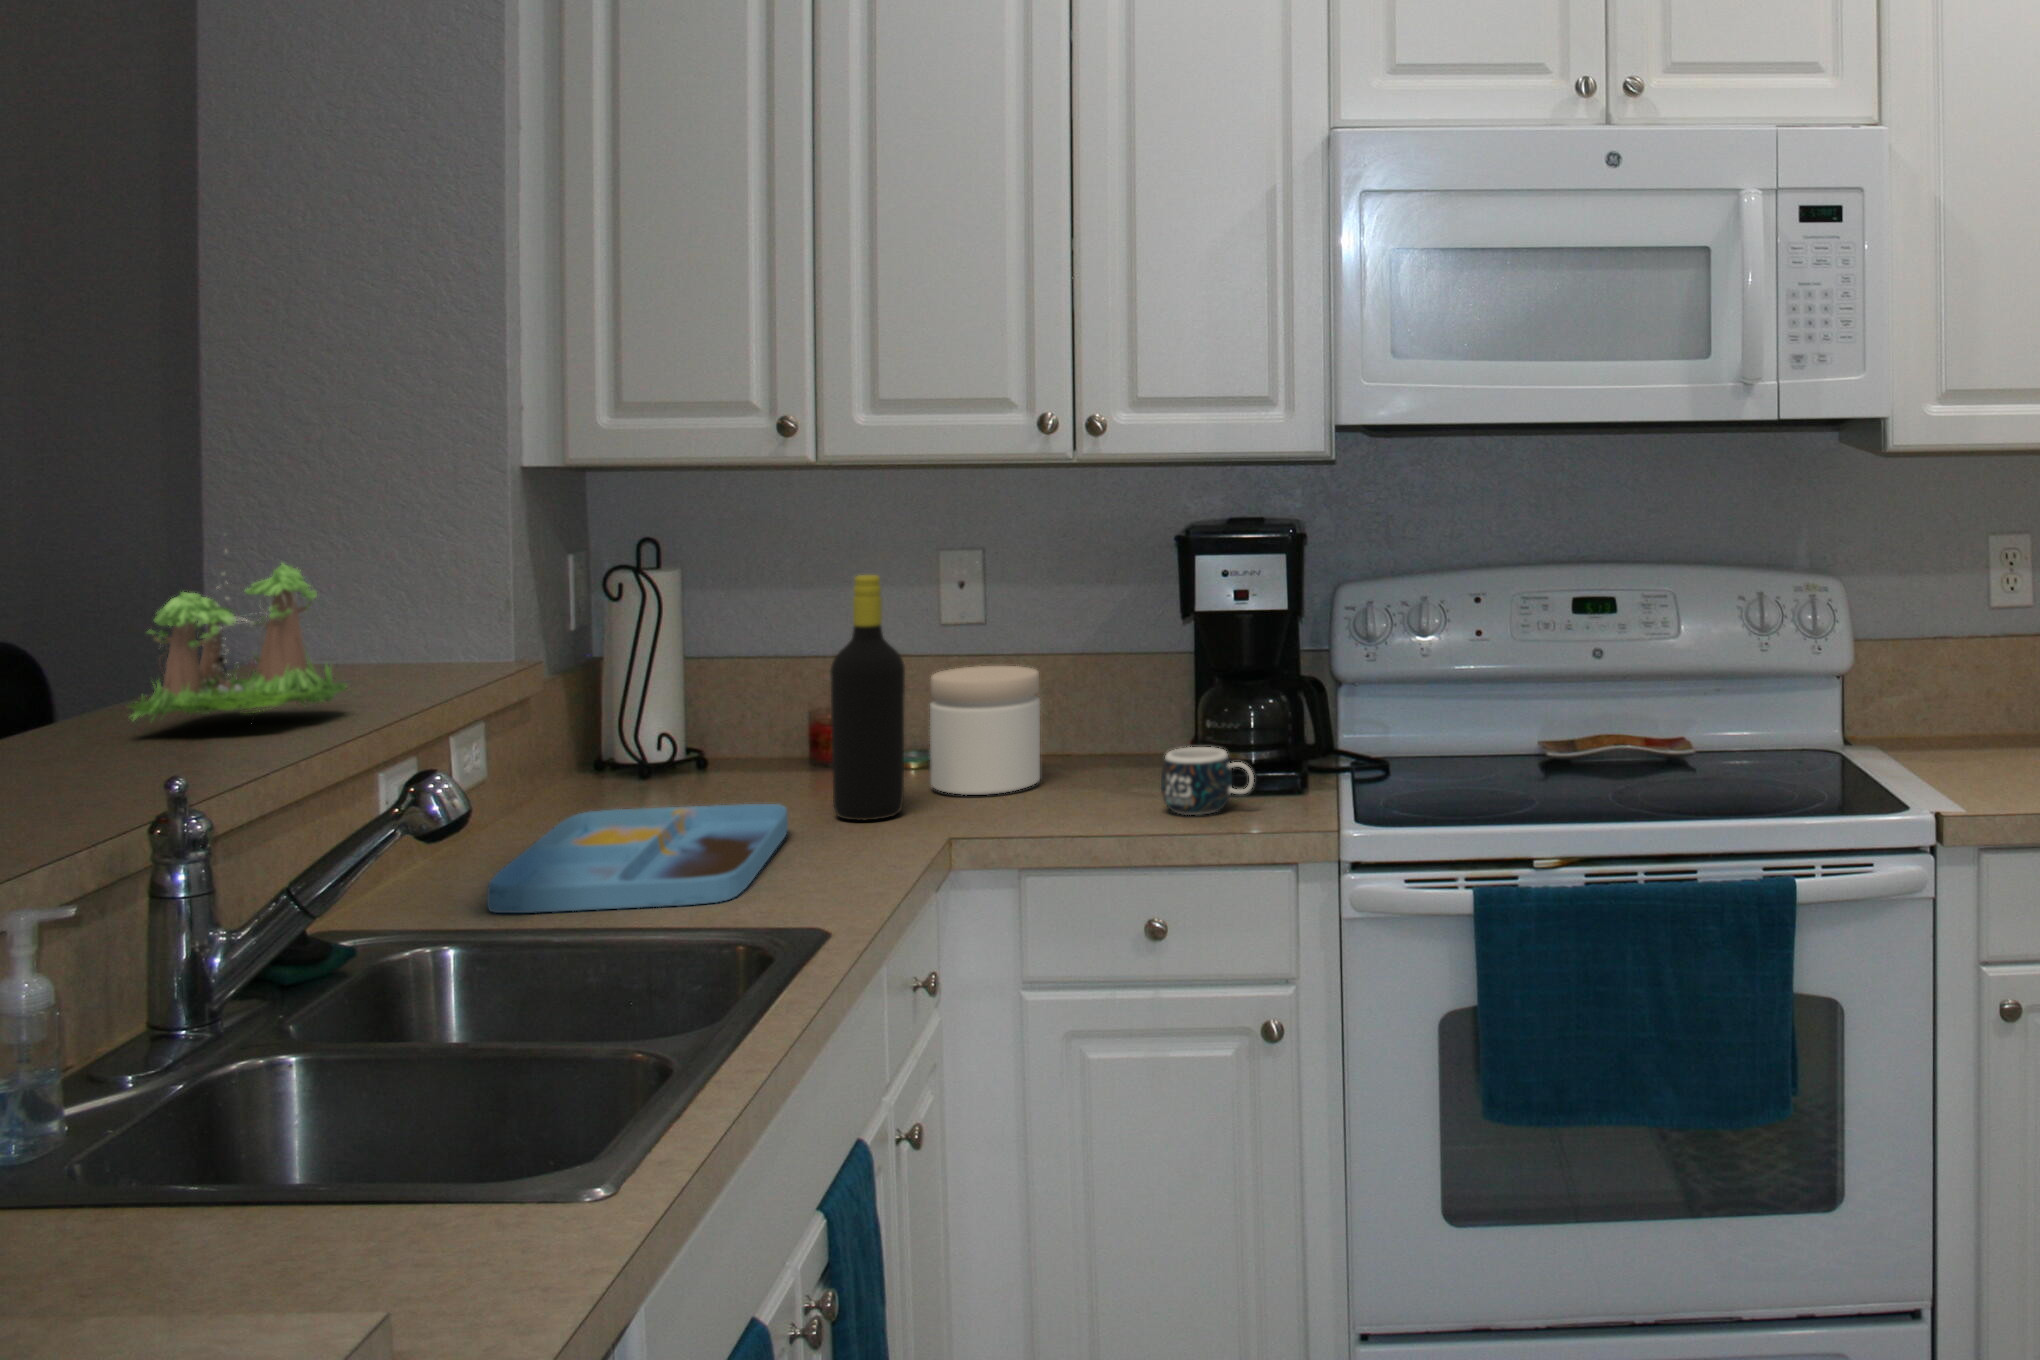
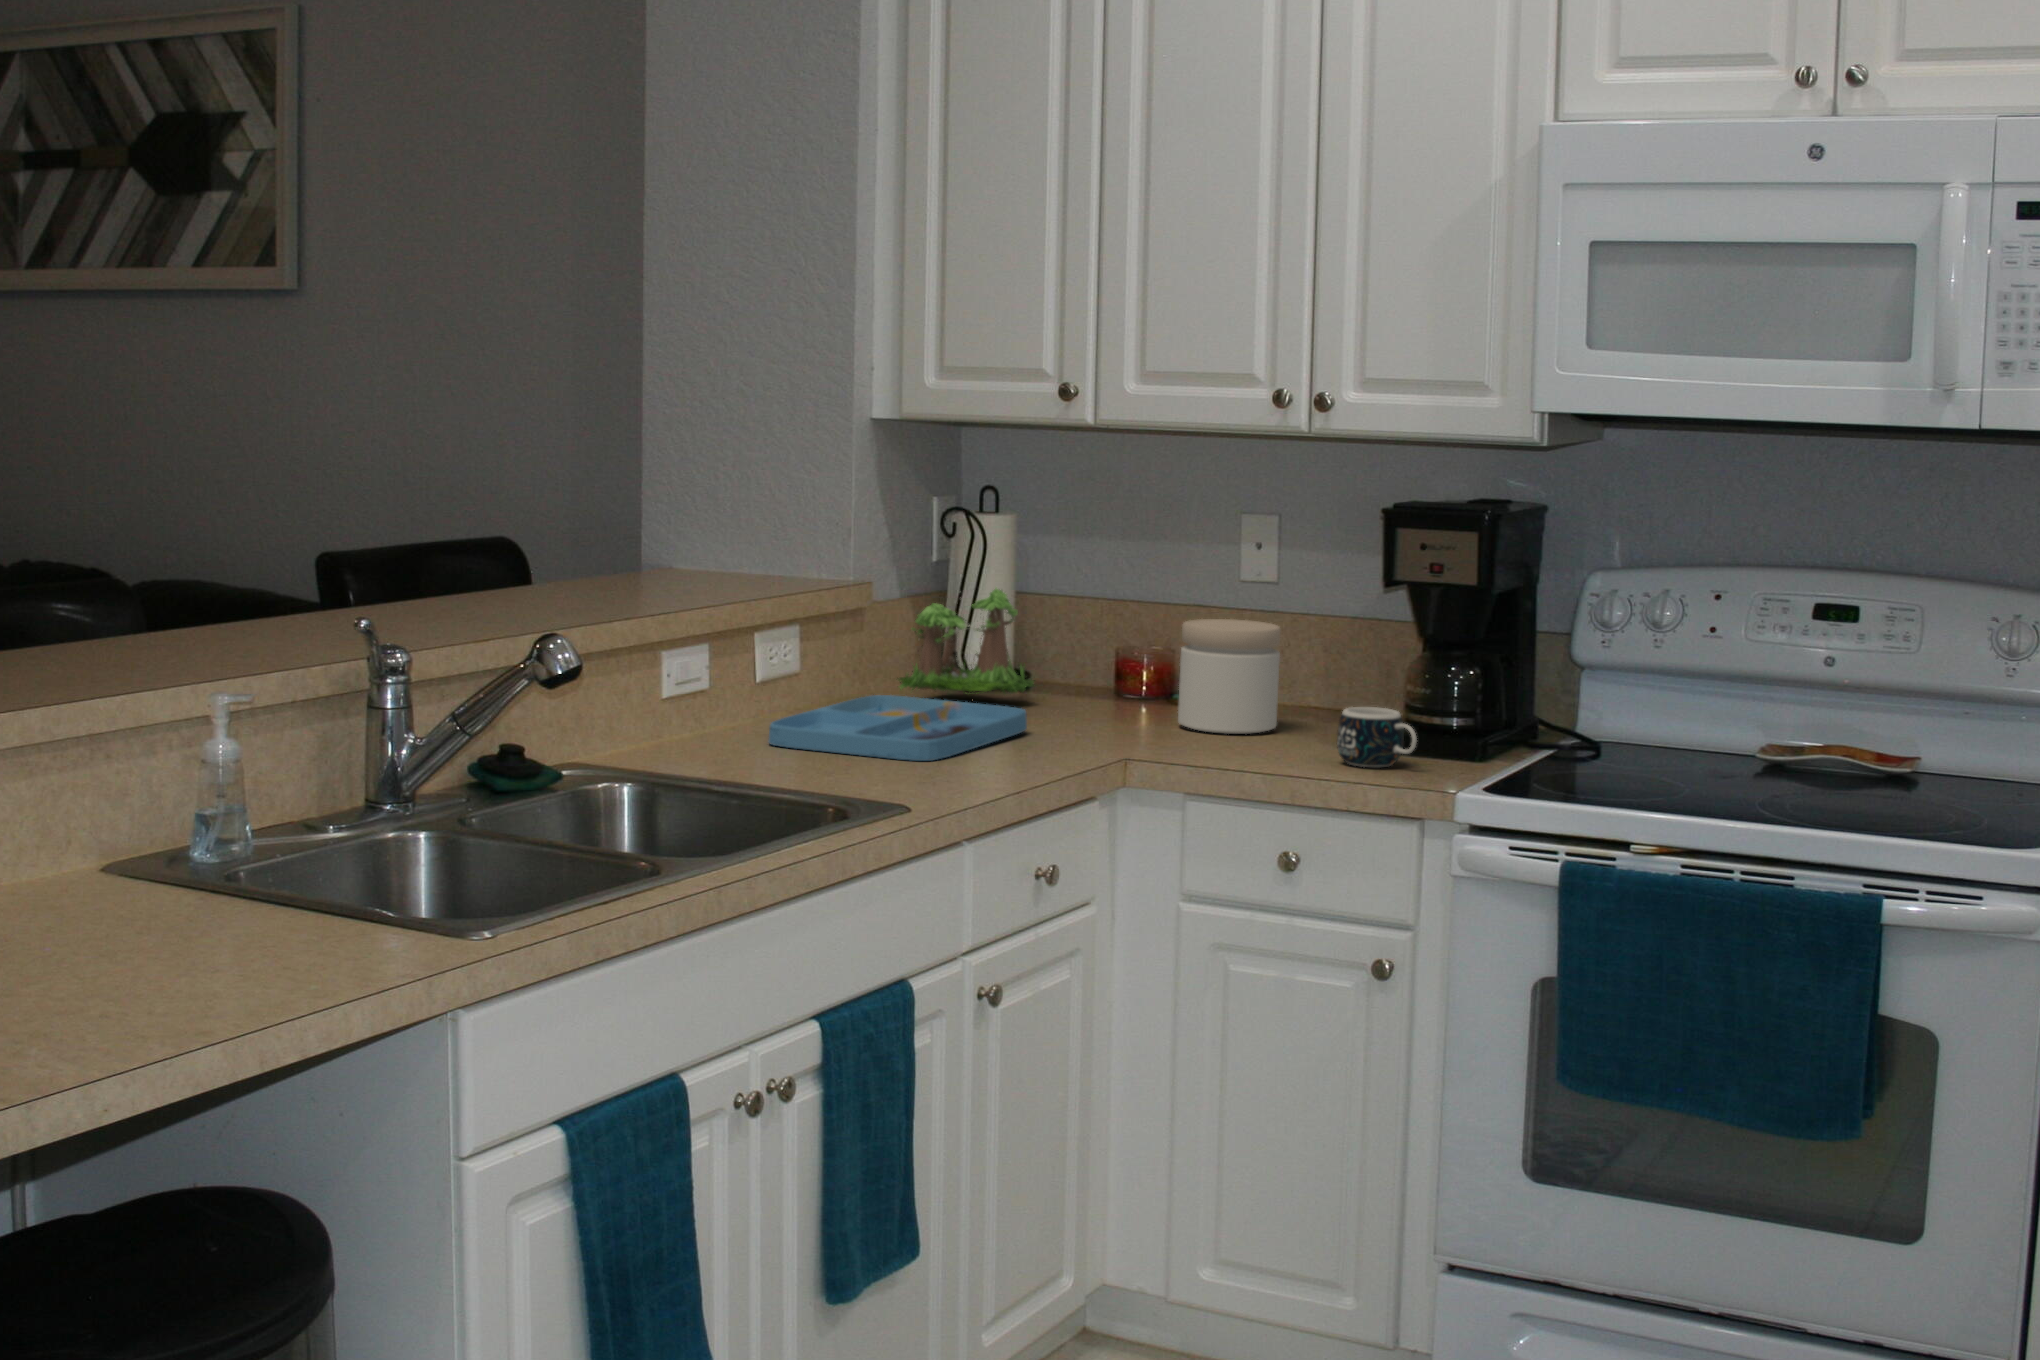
plant: present [126,563,346,720] -> present [898,588,1035,692]
bottle: present [830,575,905,820] -> none [1075,520,1140,735]

